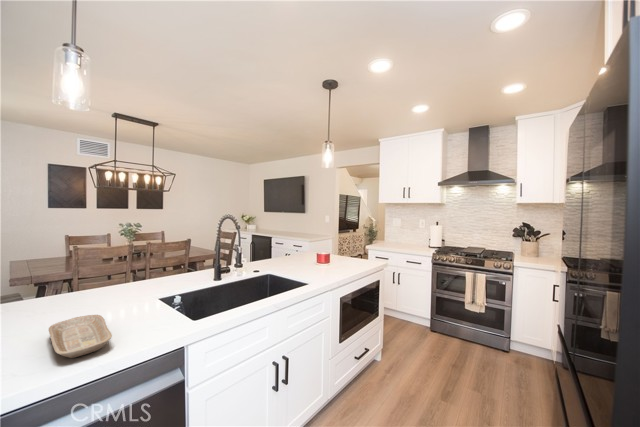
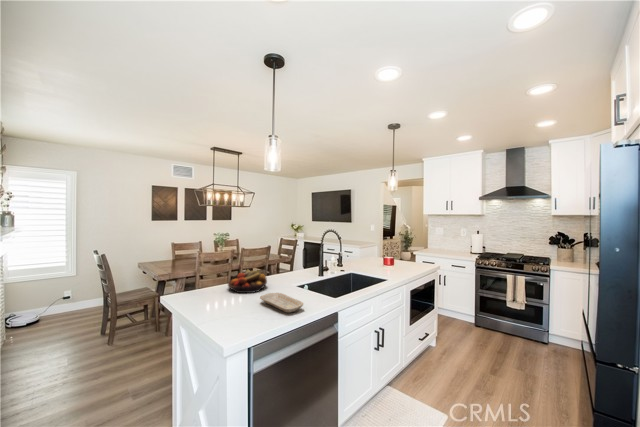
fruit bowl: none [37,273,116,314] -> present [228,270,267,293]

